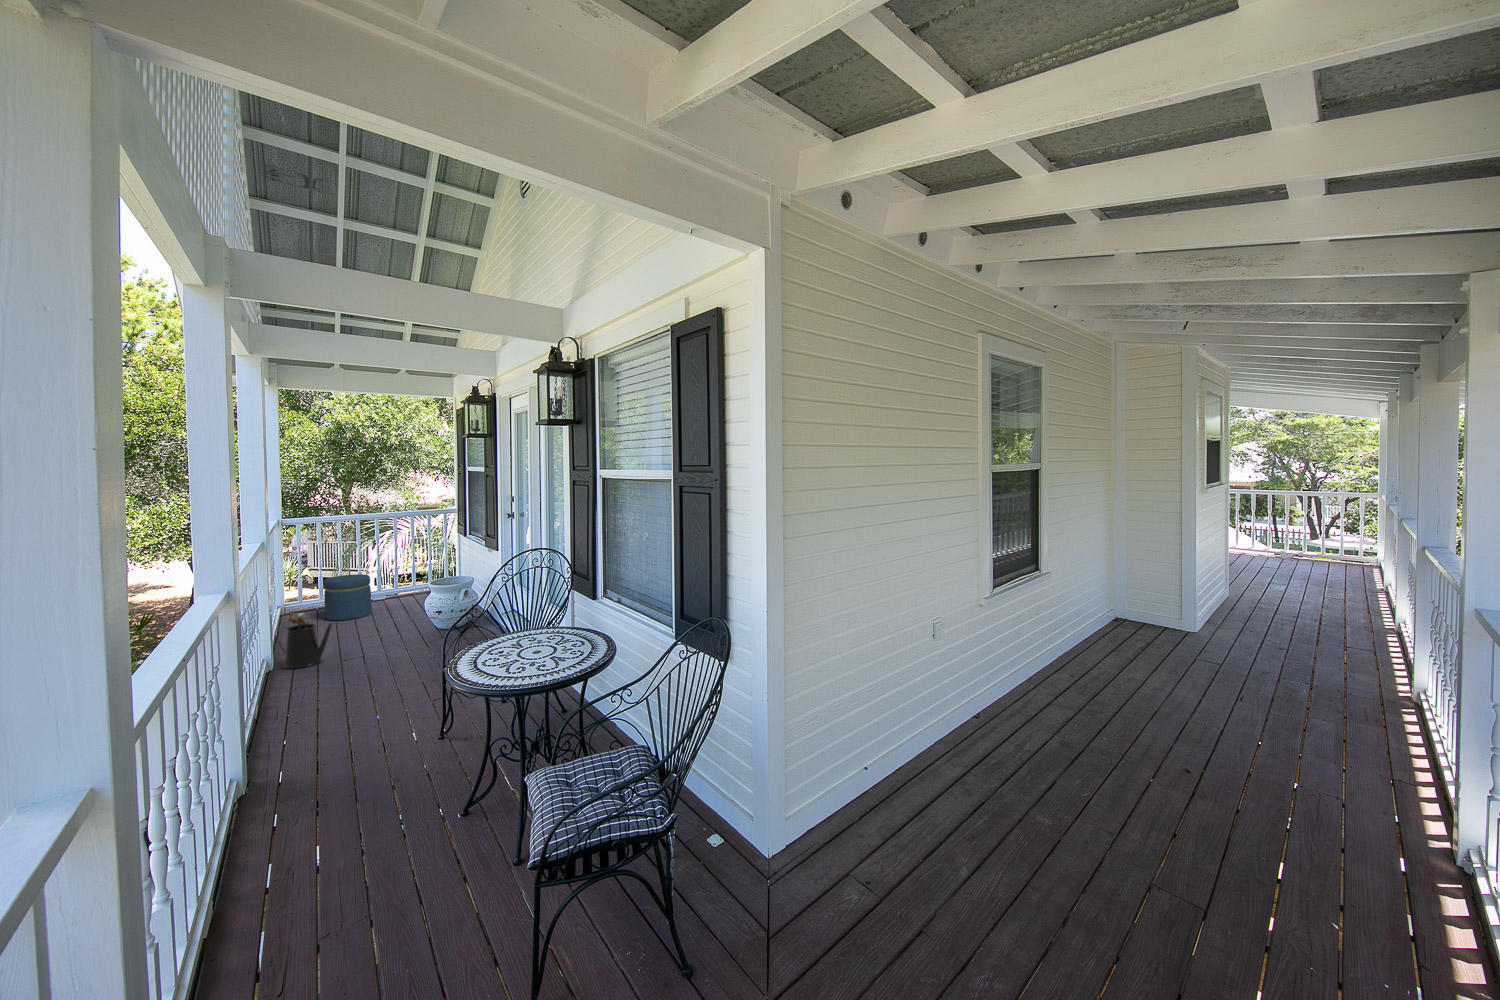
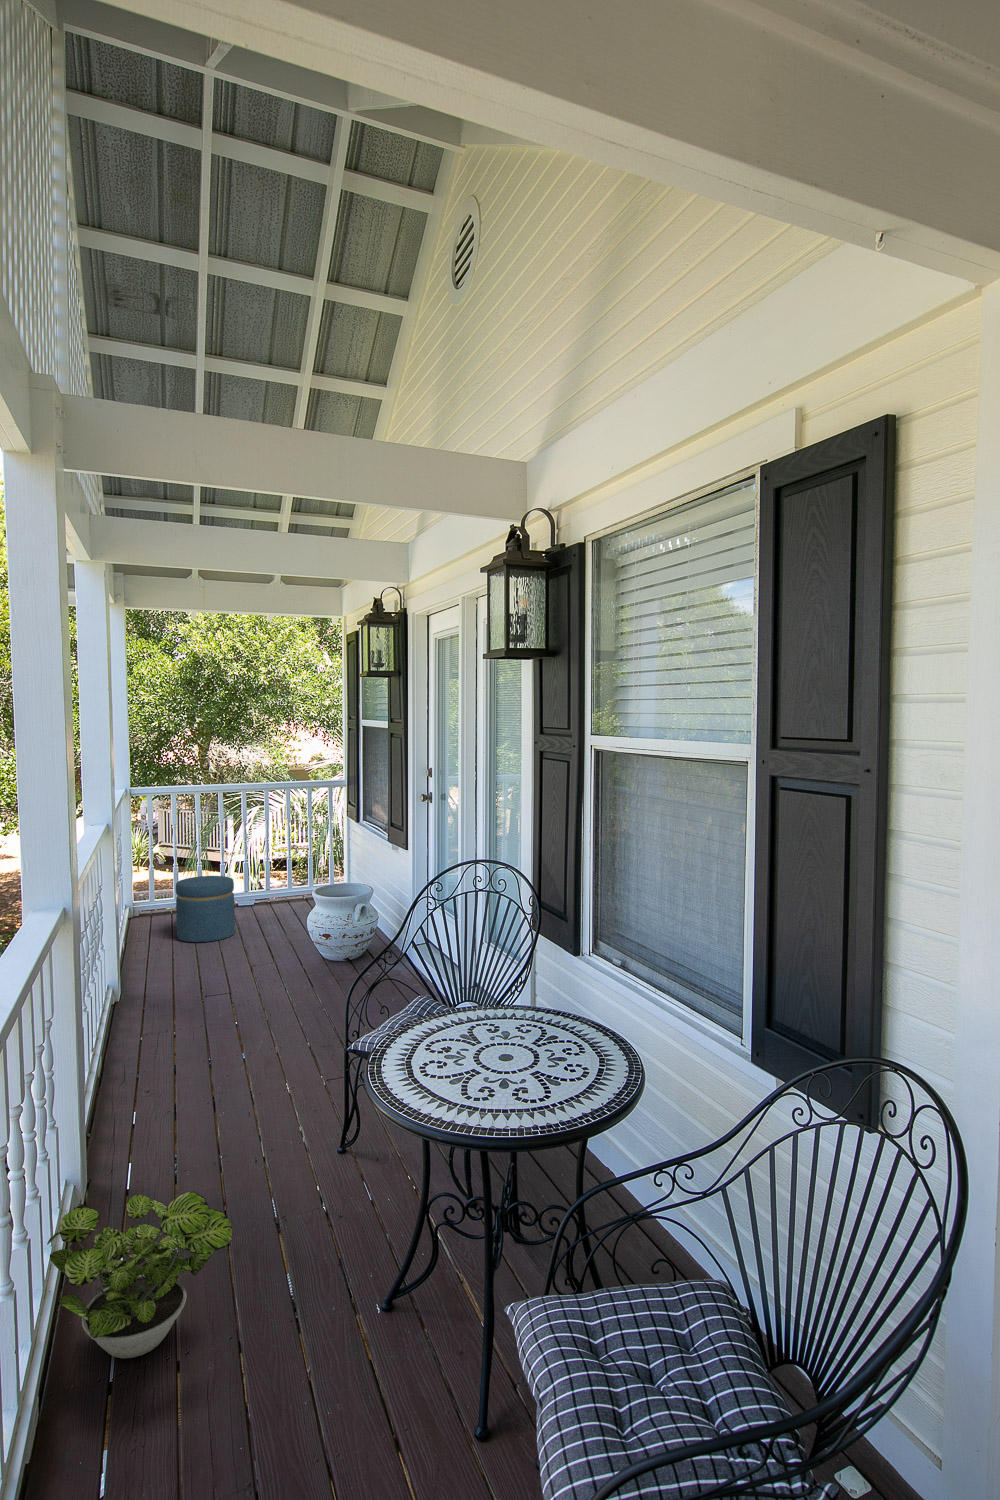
watering can: present [274,612,331,669] -> none [114,926,186,1016]
potted plant: none [228,747,363,853] -> present [47,1192,233,1358]

